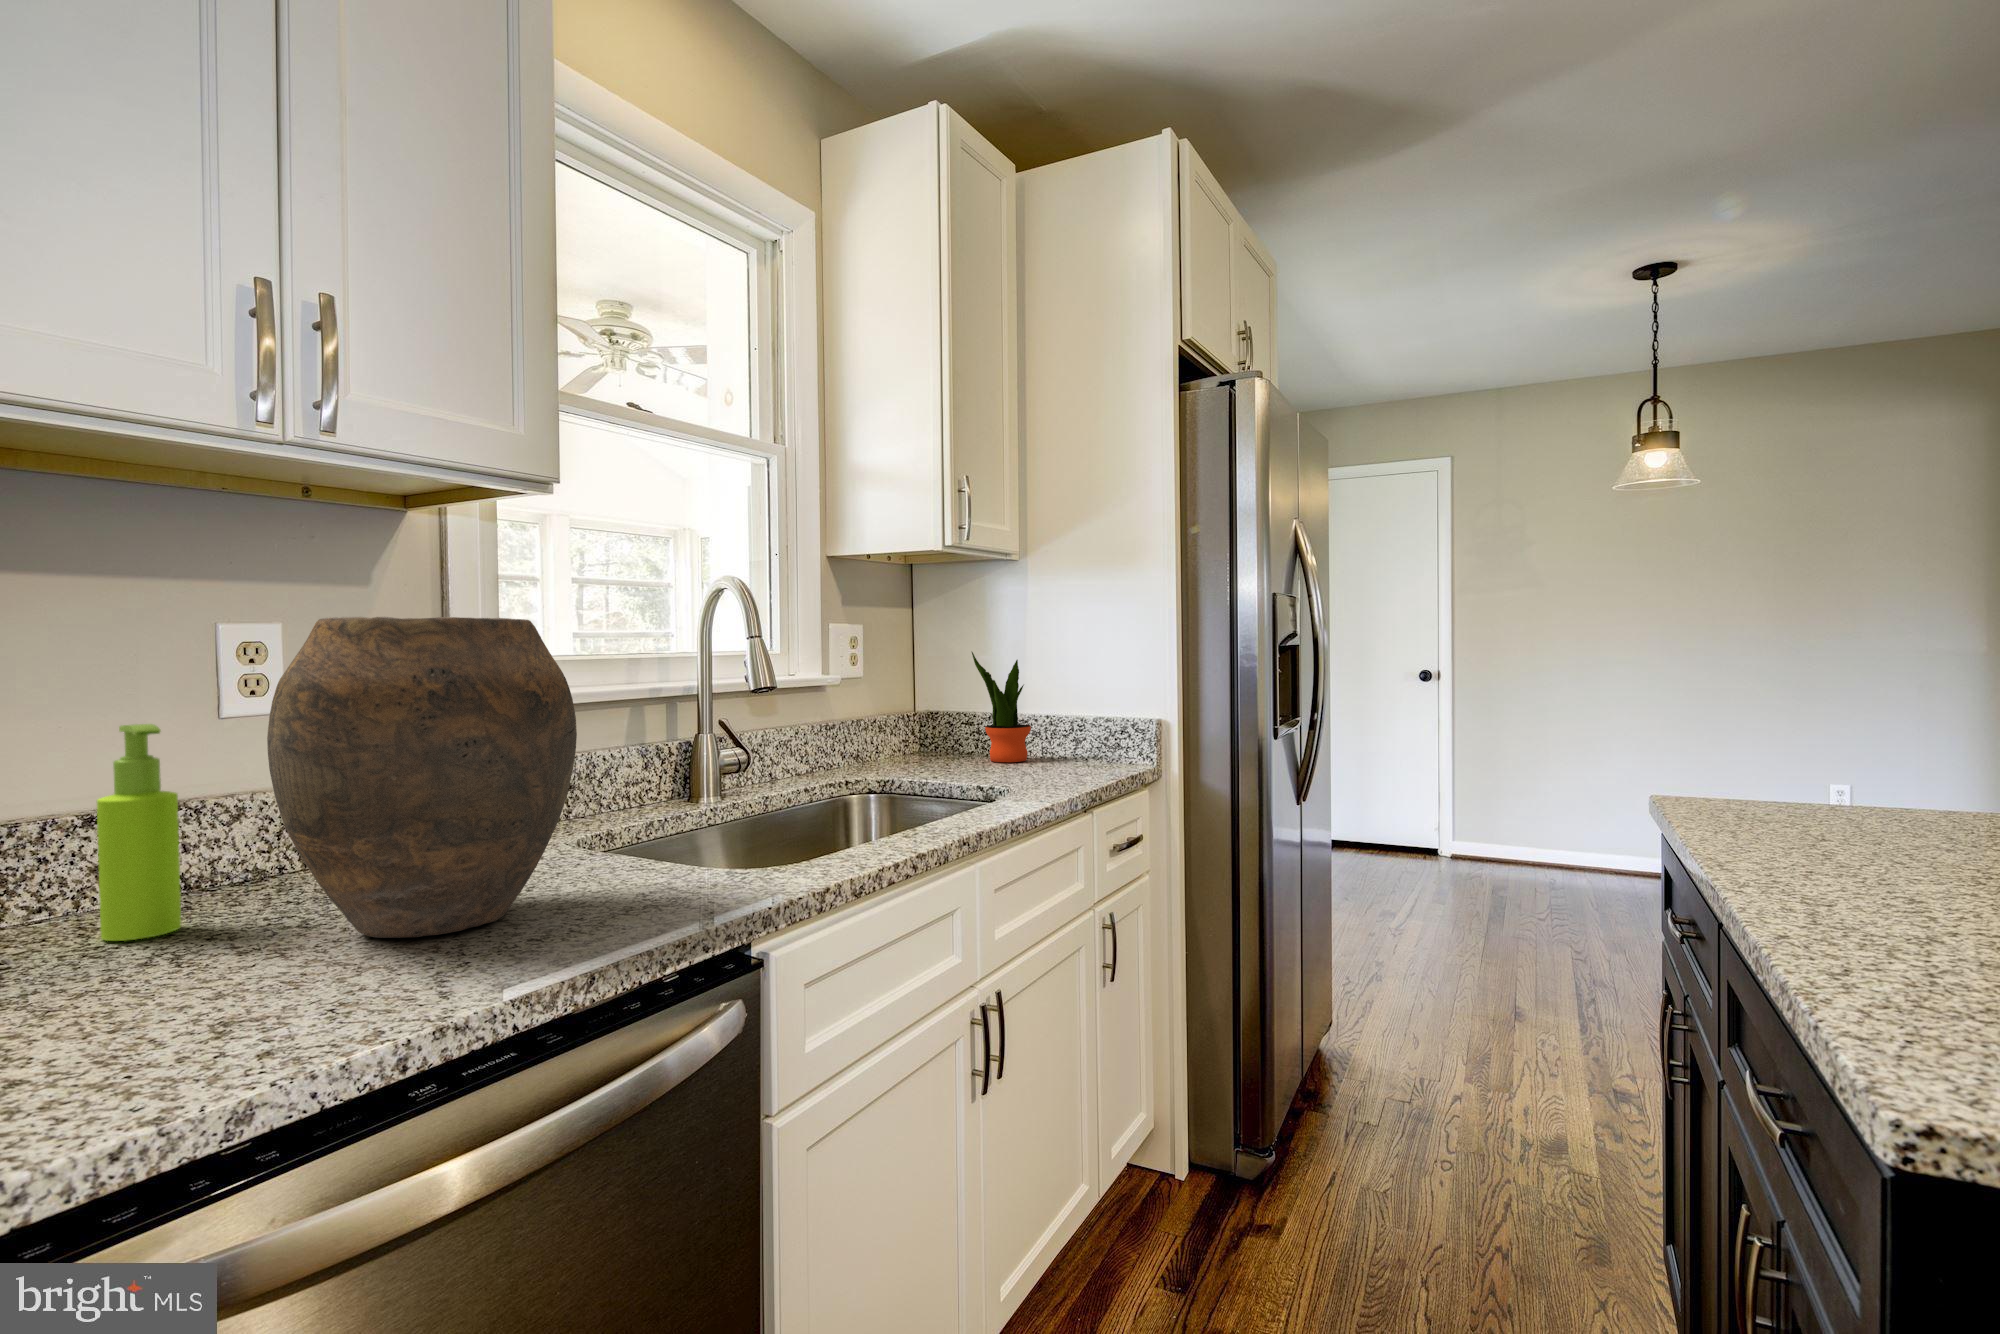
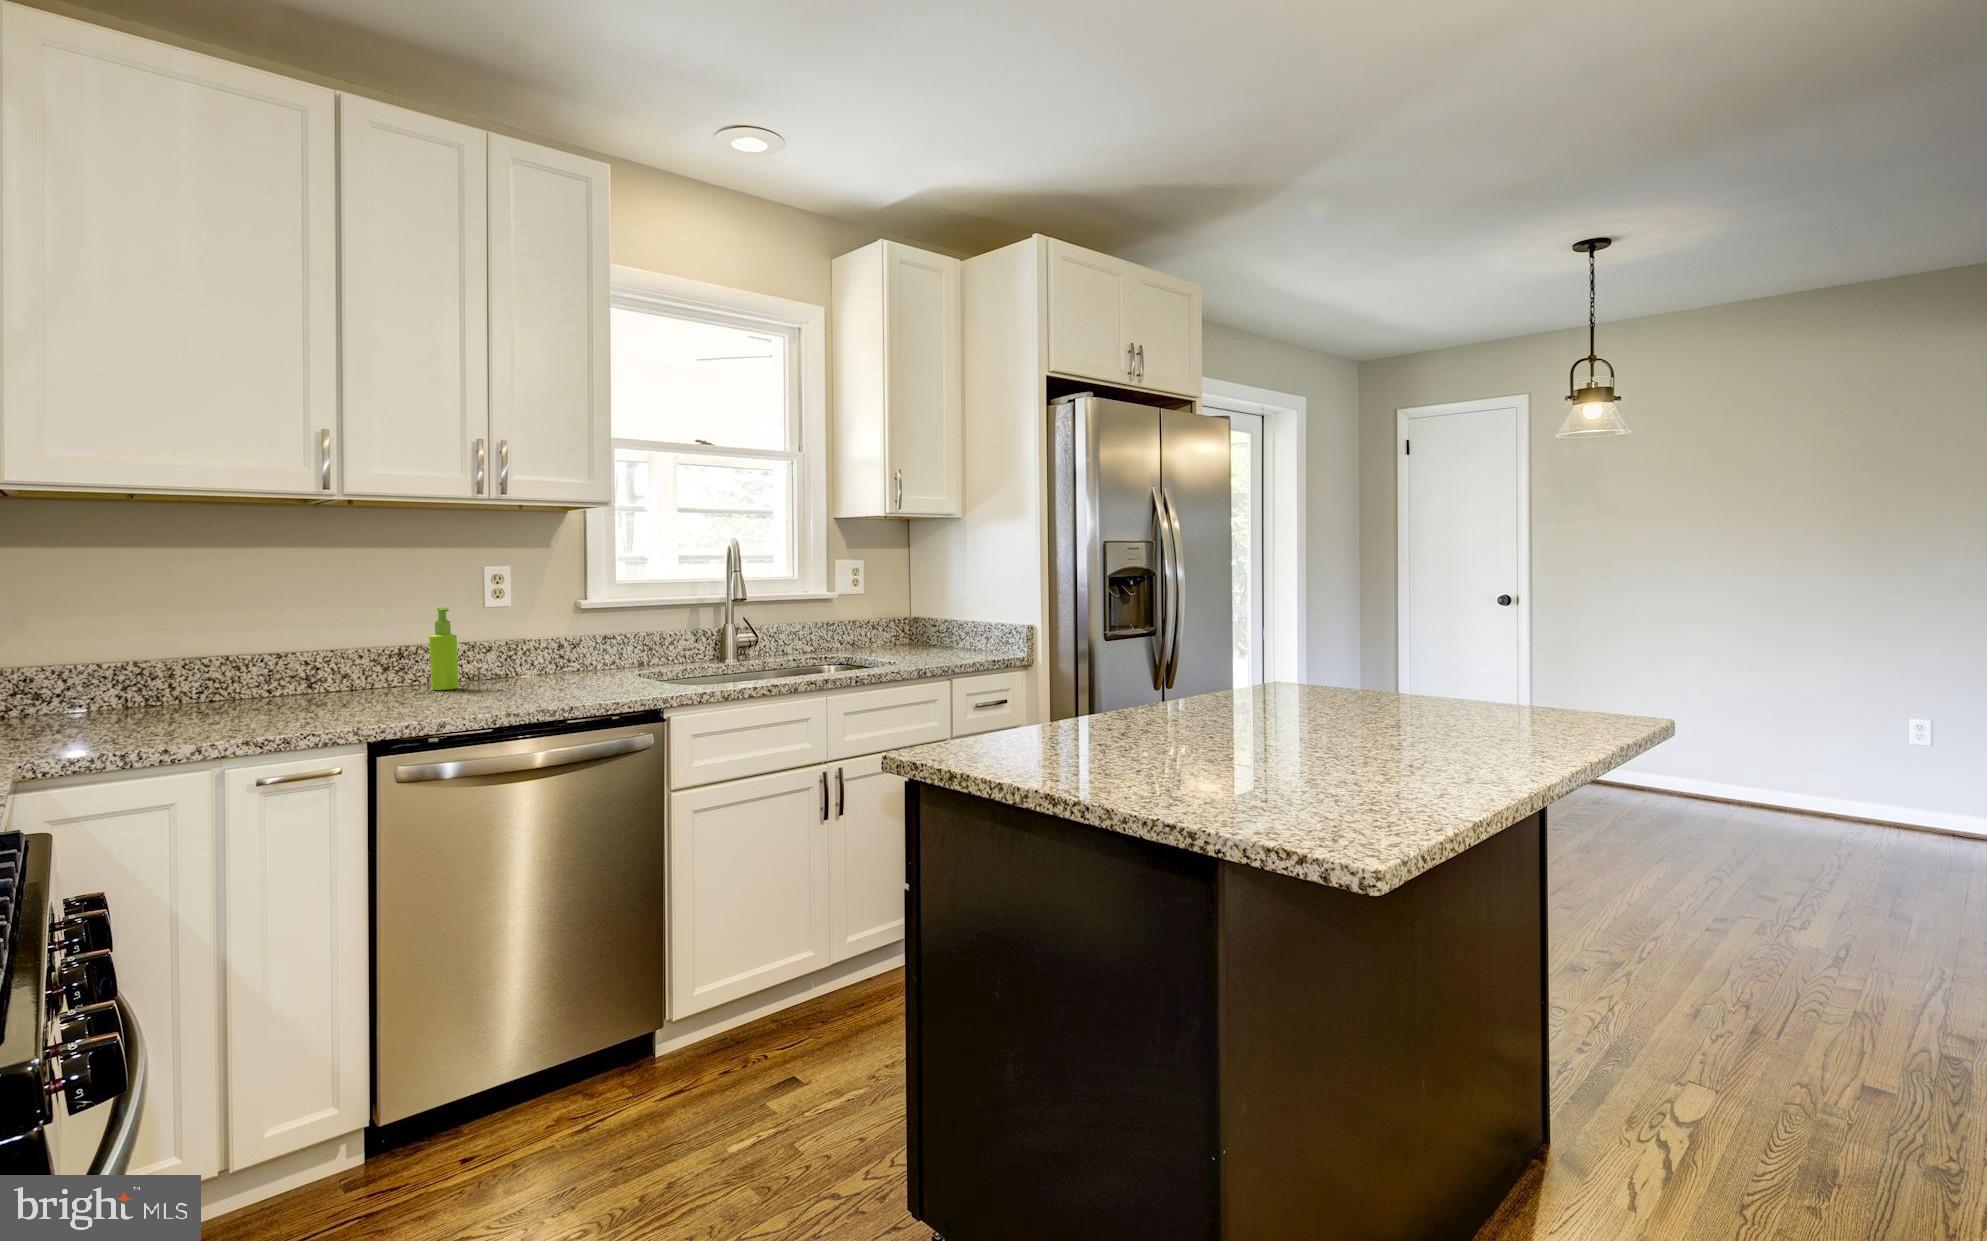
vase: present [267,617,577,938] -> none [478,567,598,693]
potted plant: present [972,652,1031,762] -> none [929,578,962,650]

